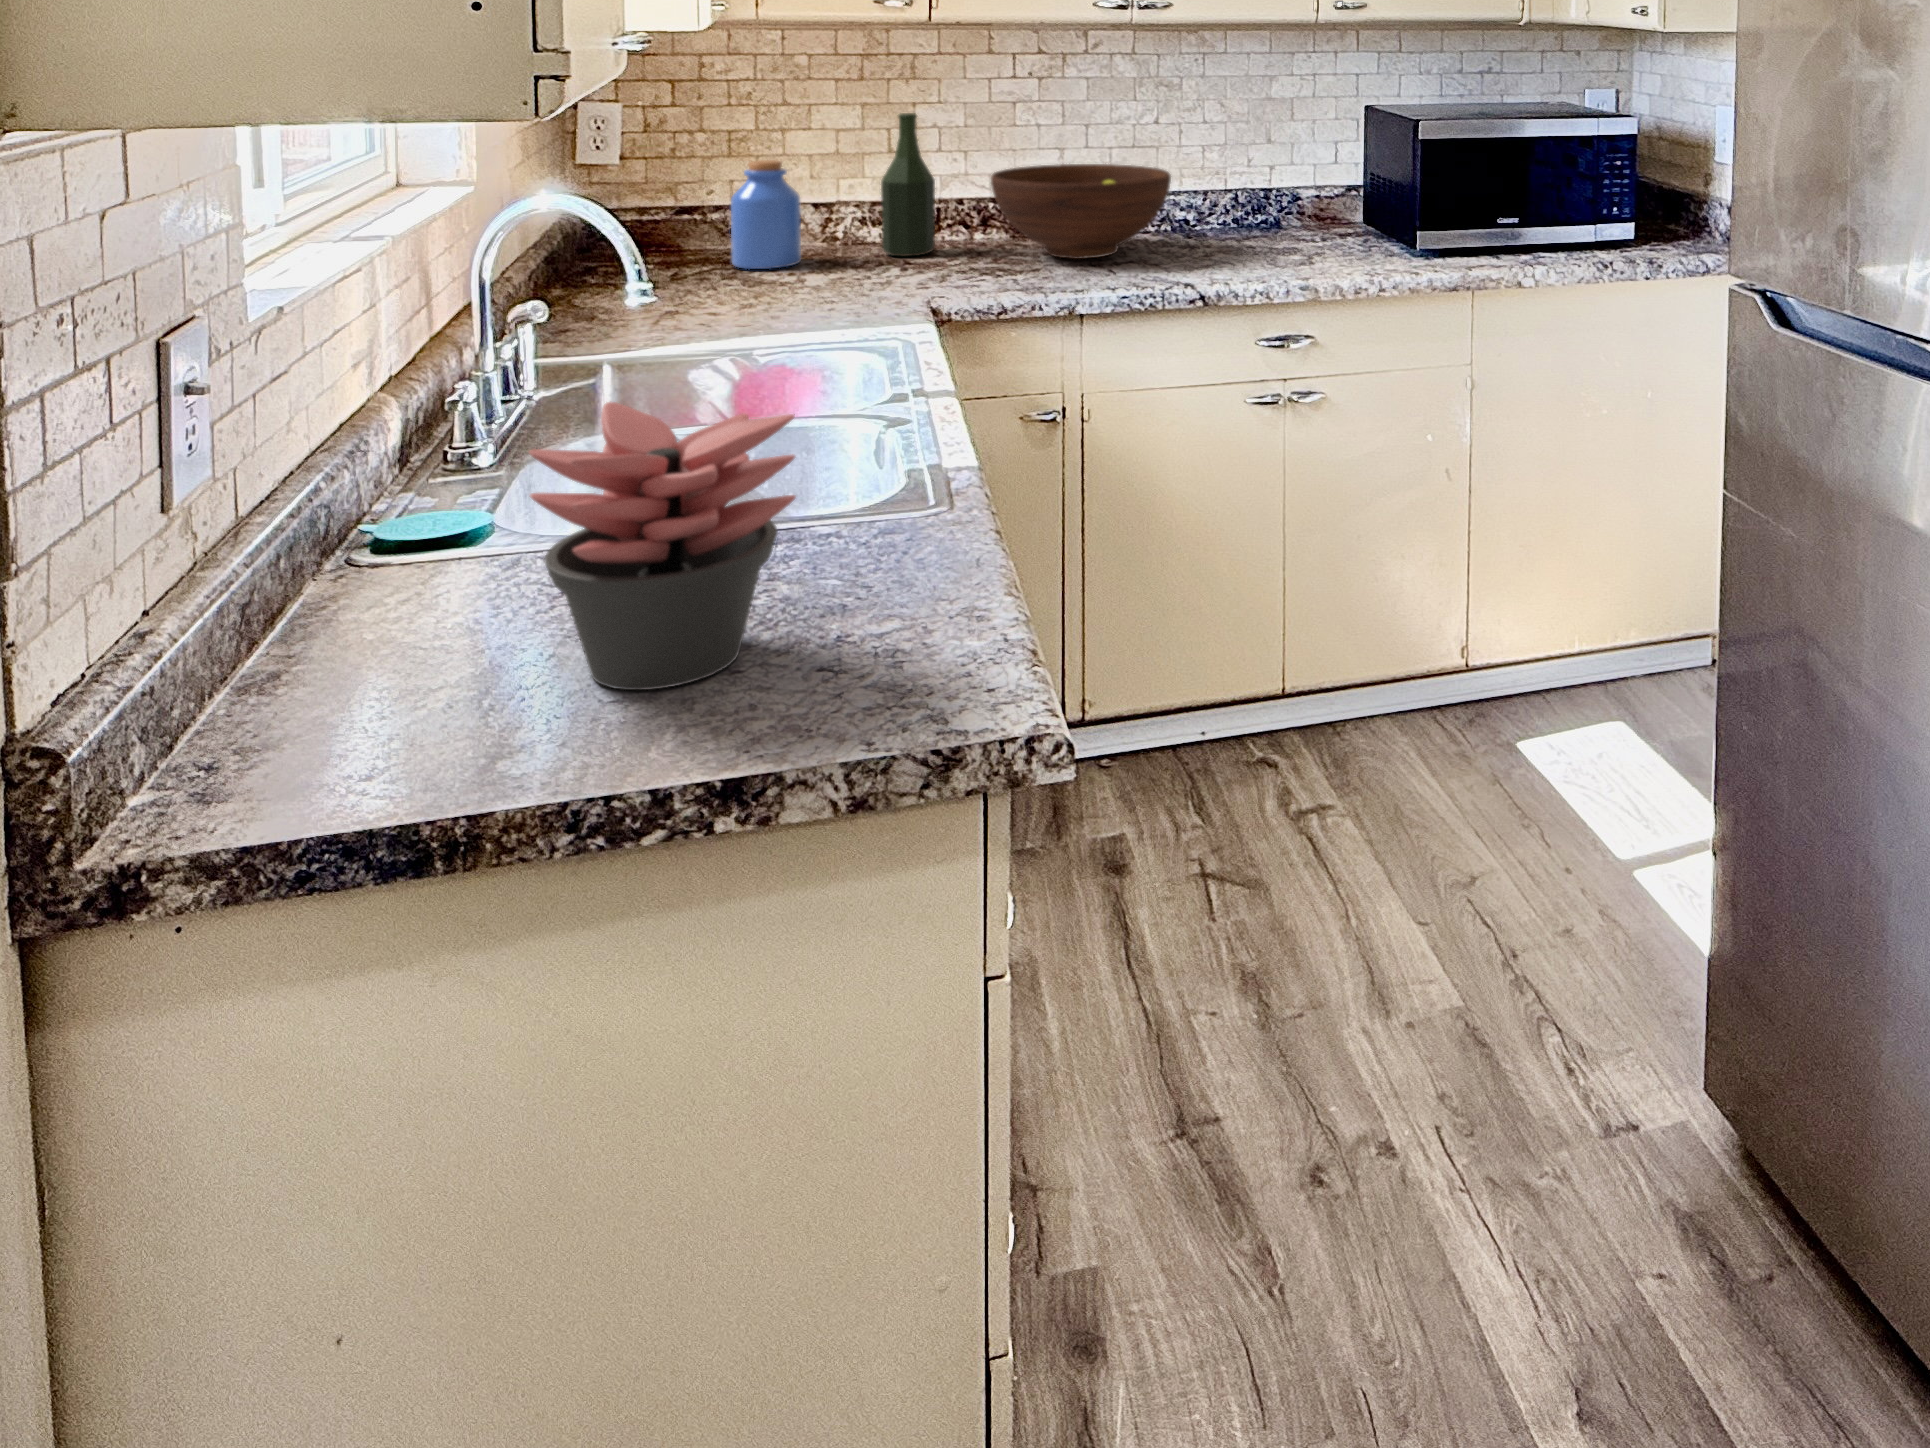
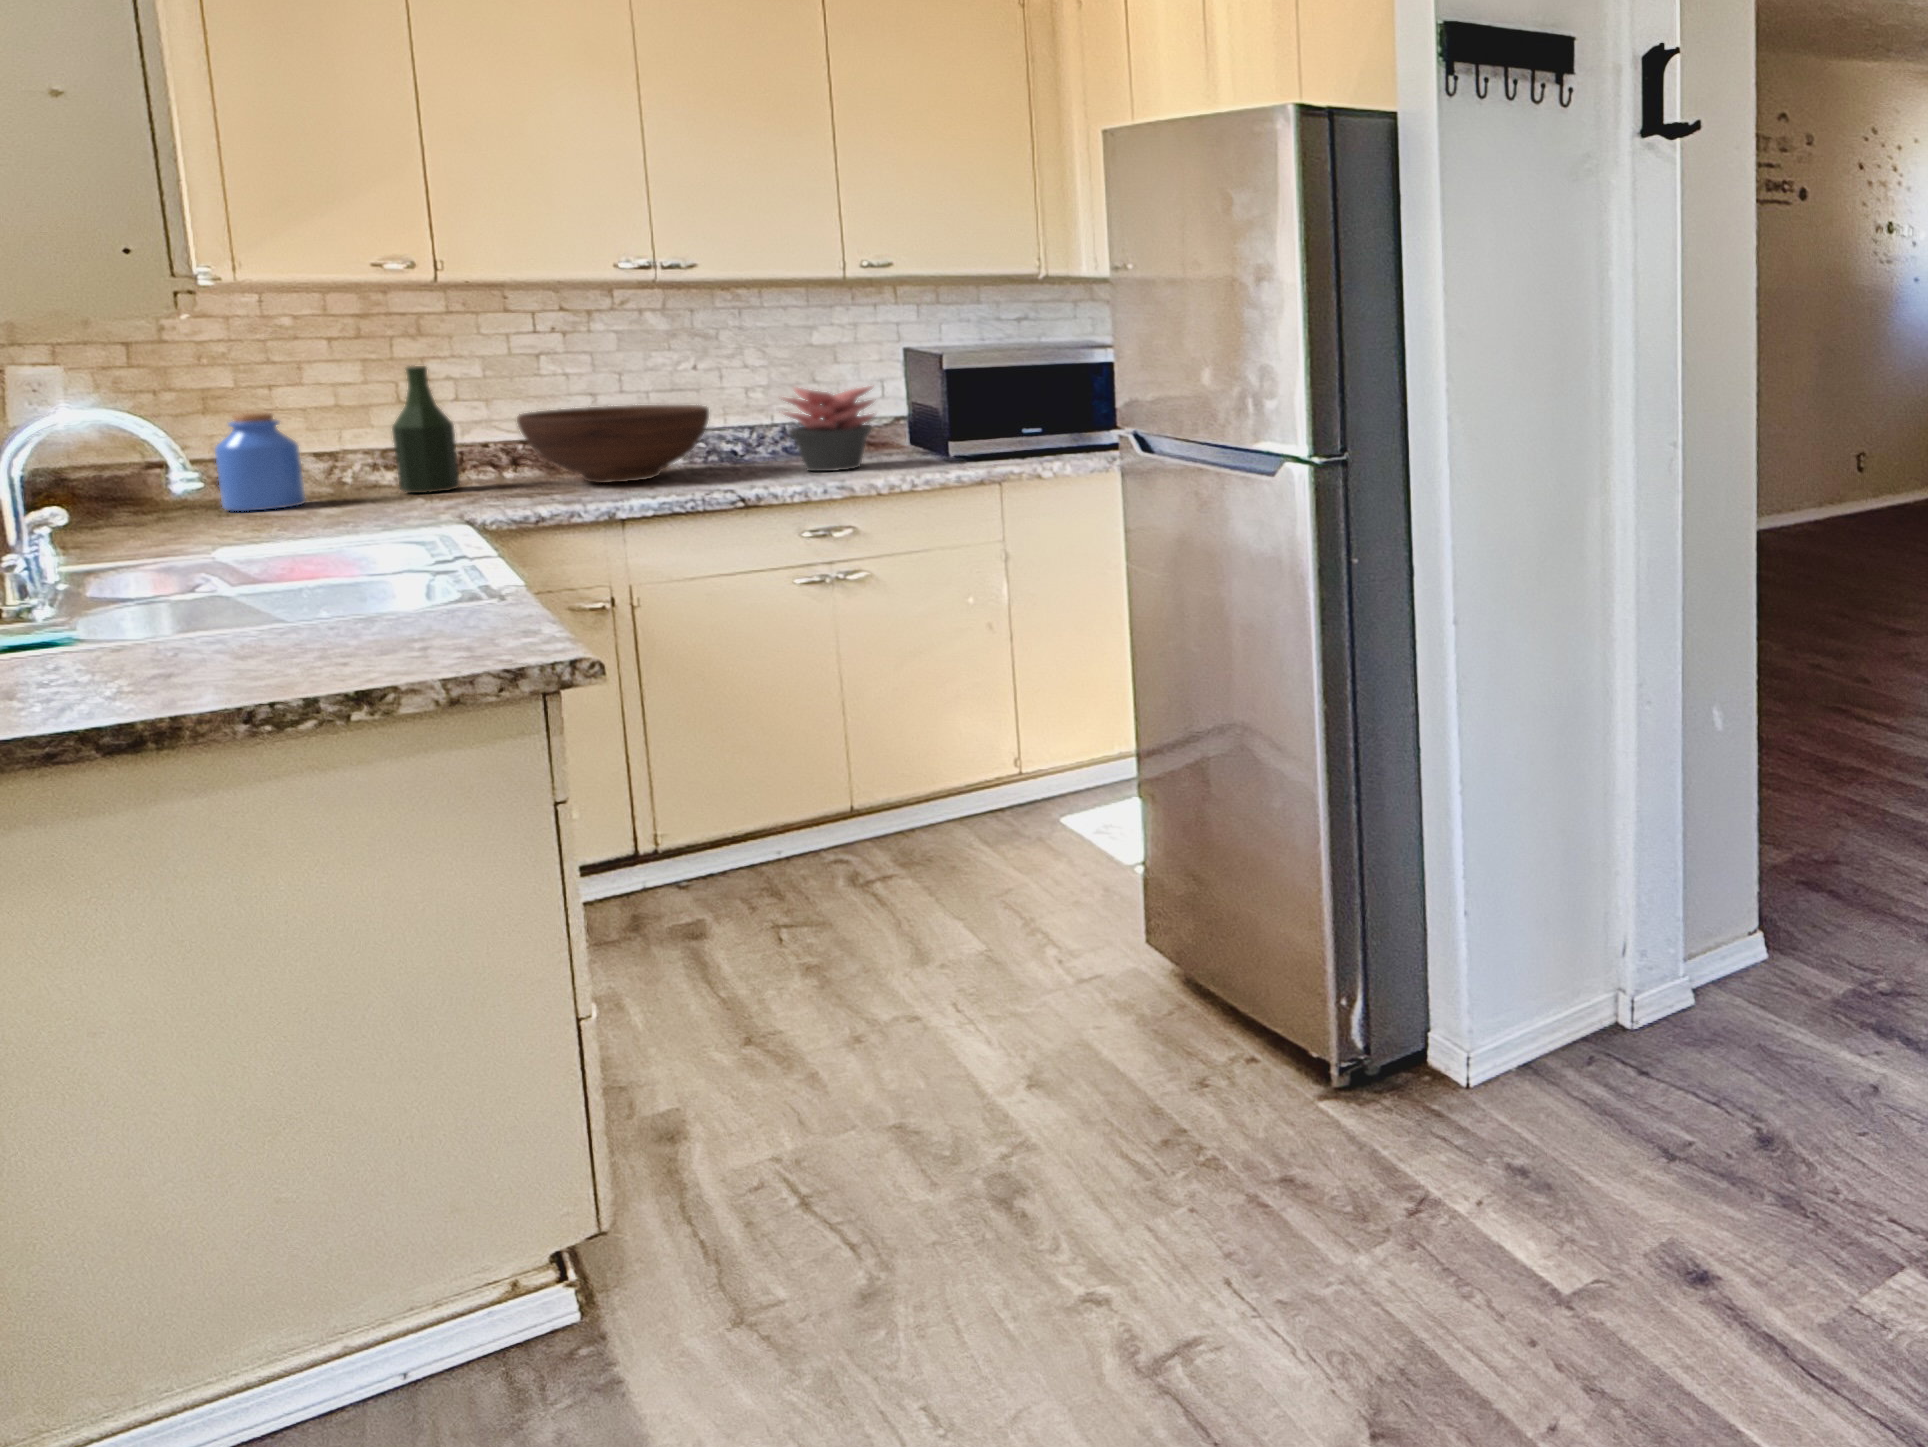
succulent plant: present [529,402,796,690] -> present [783,387,874,471]

